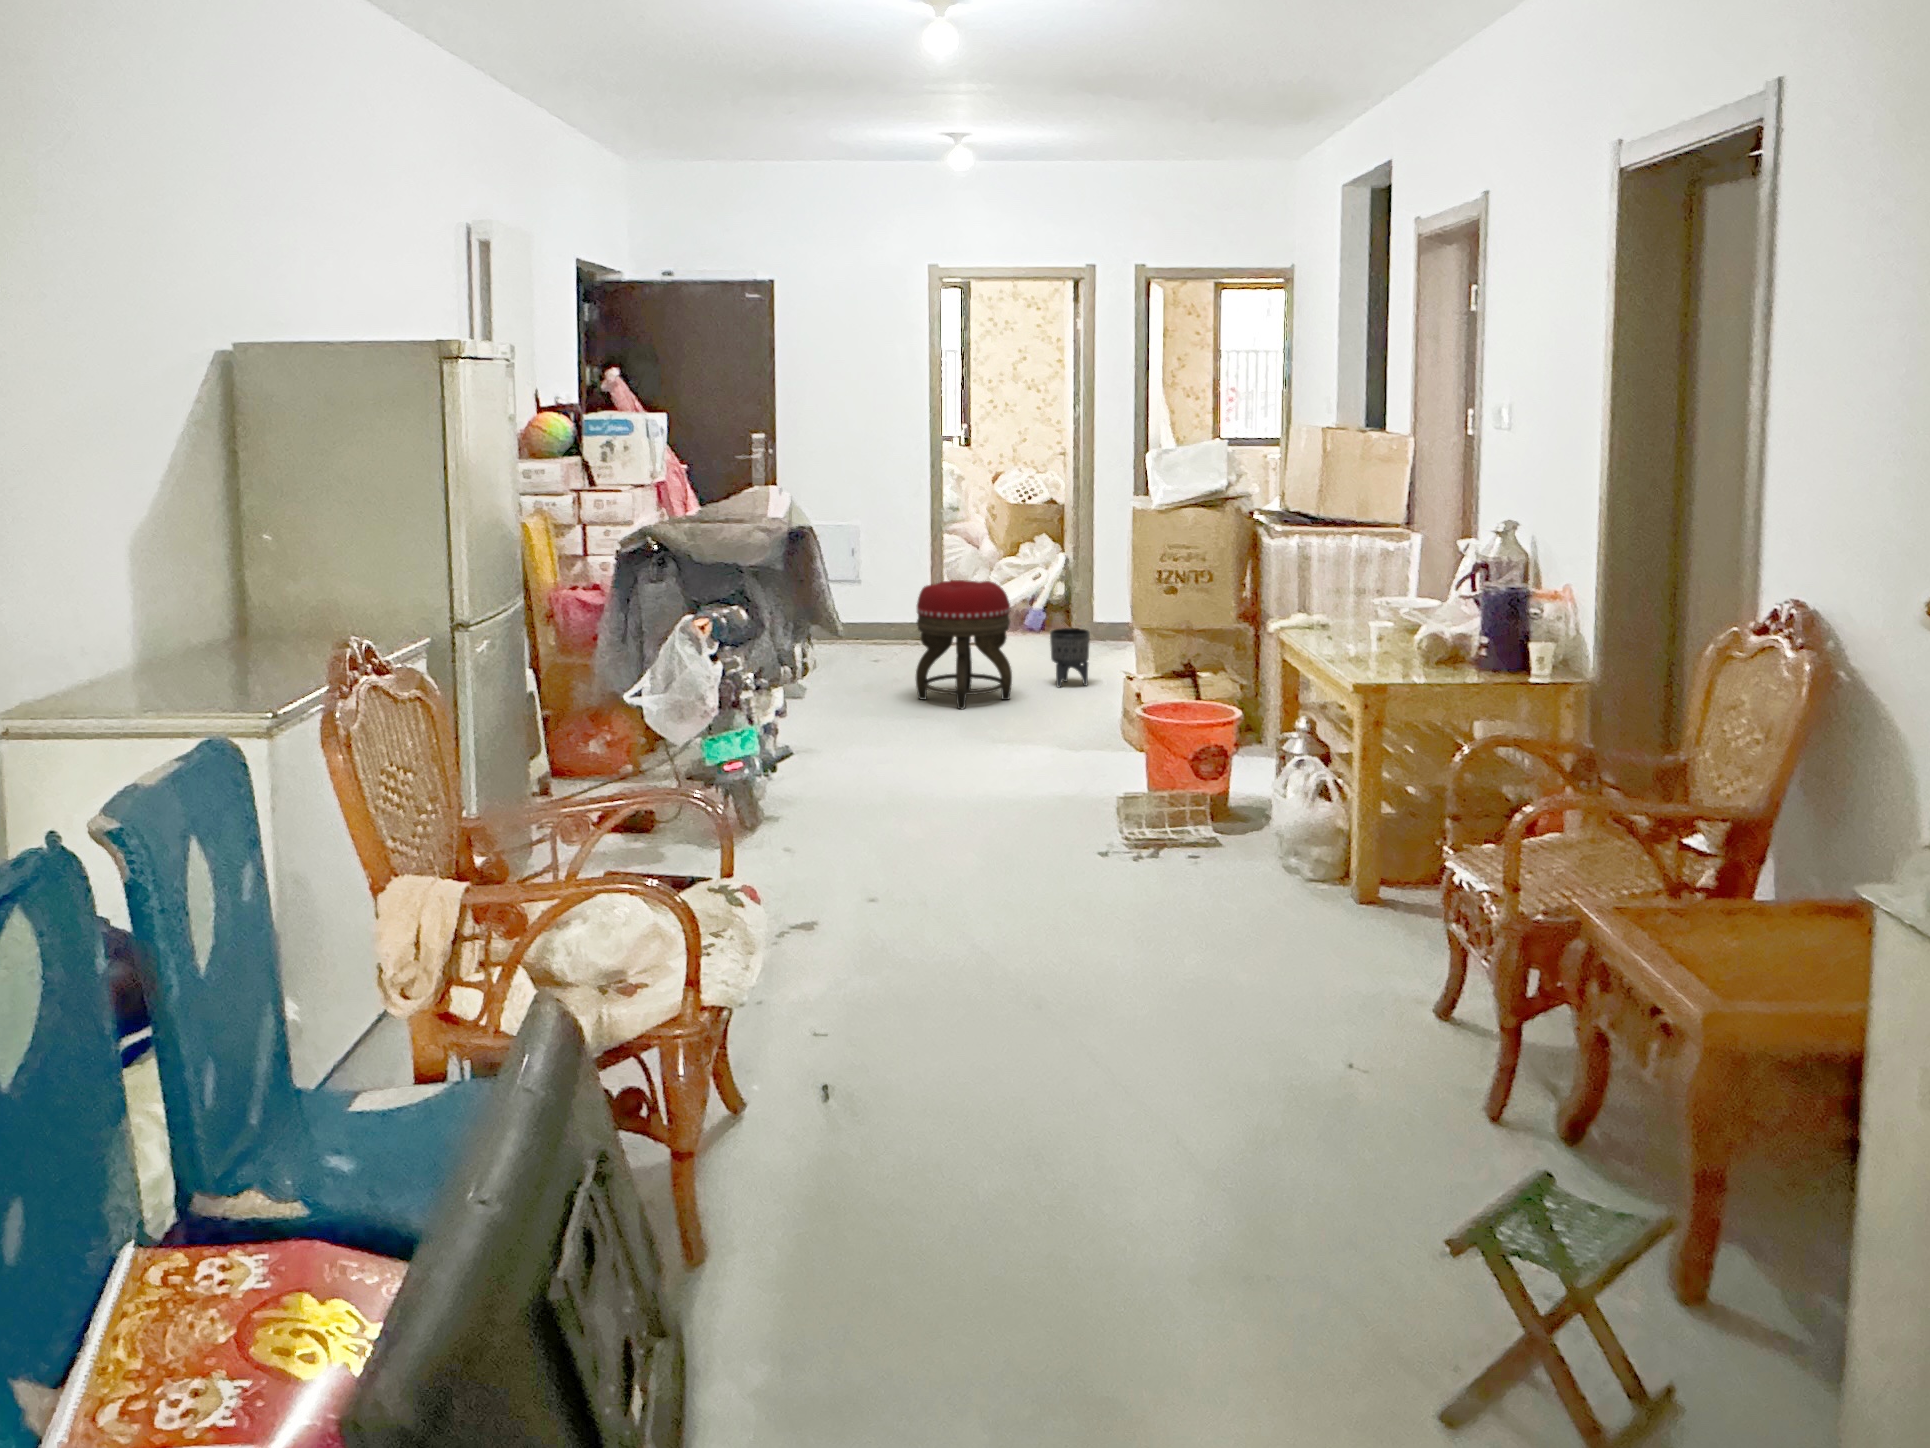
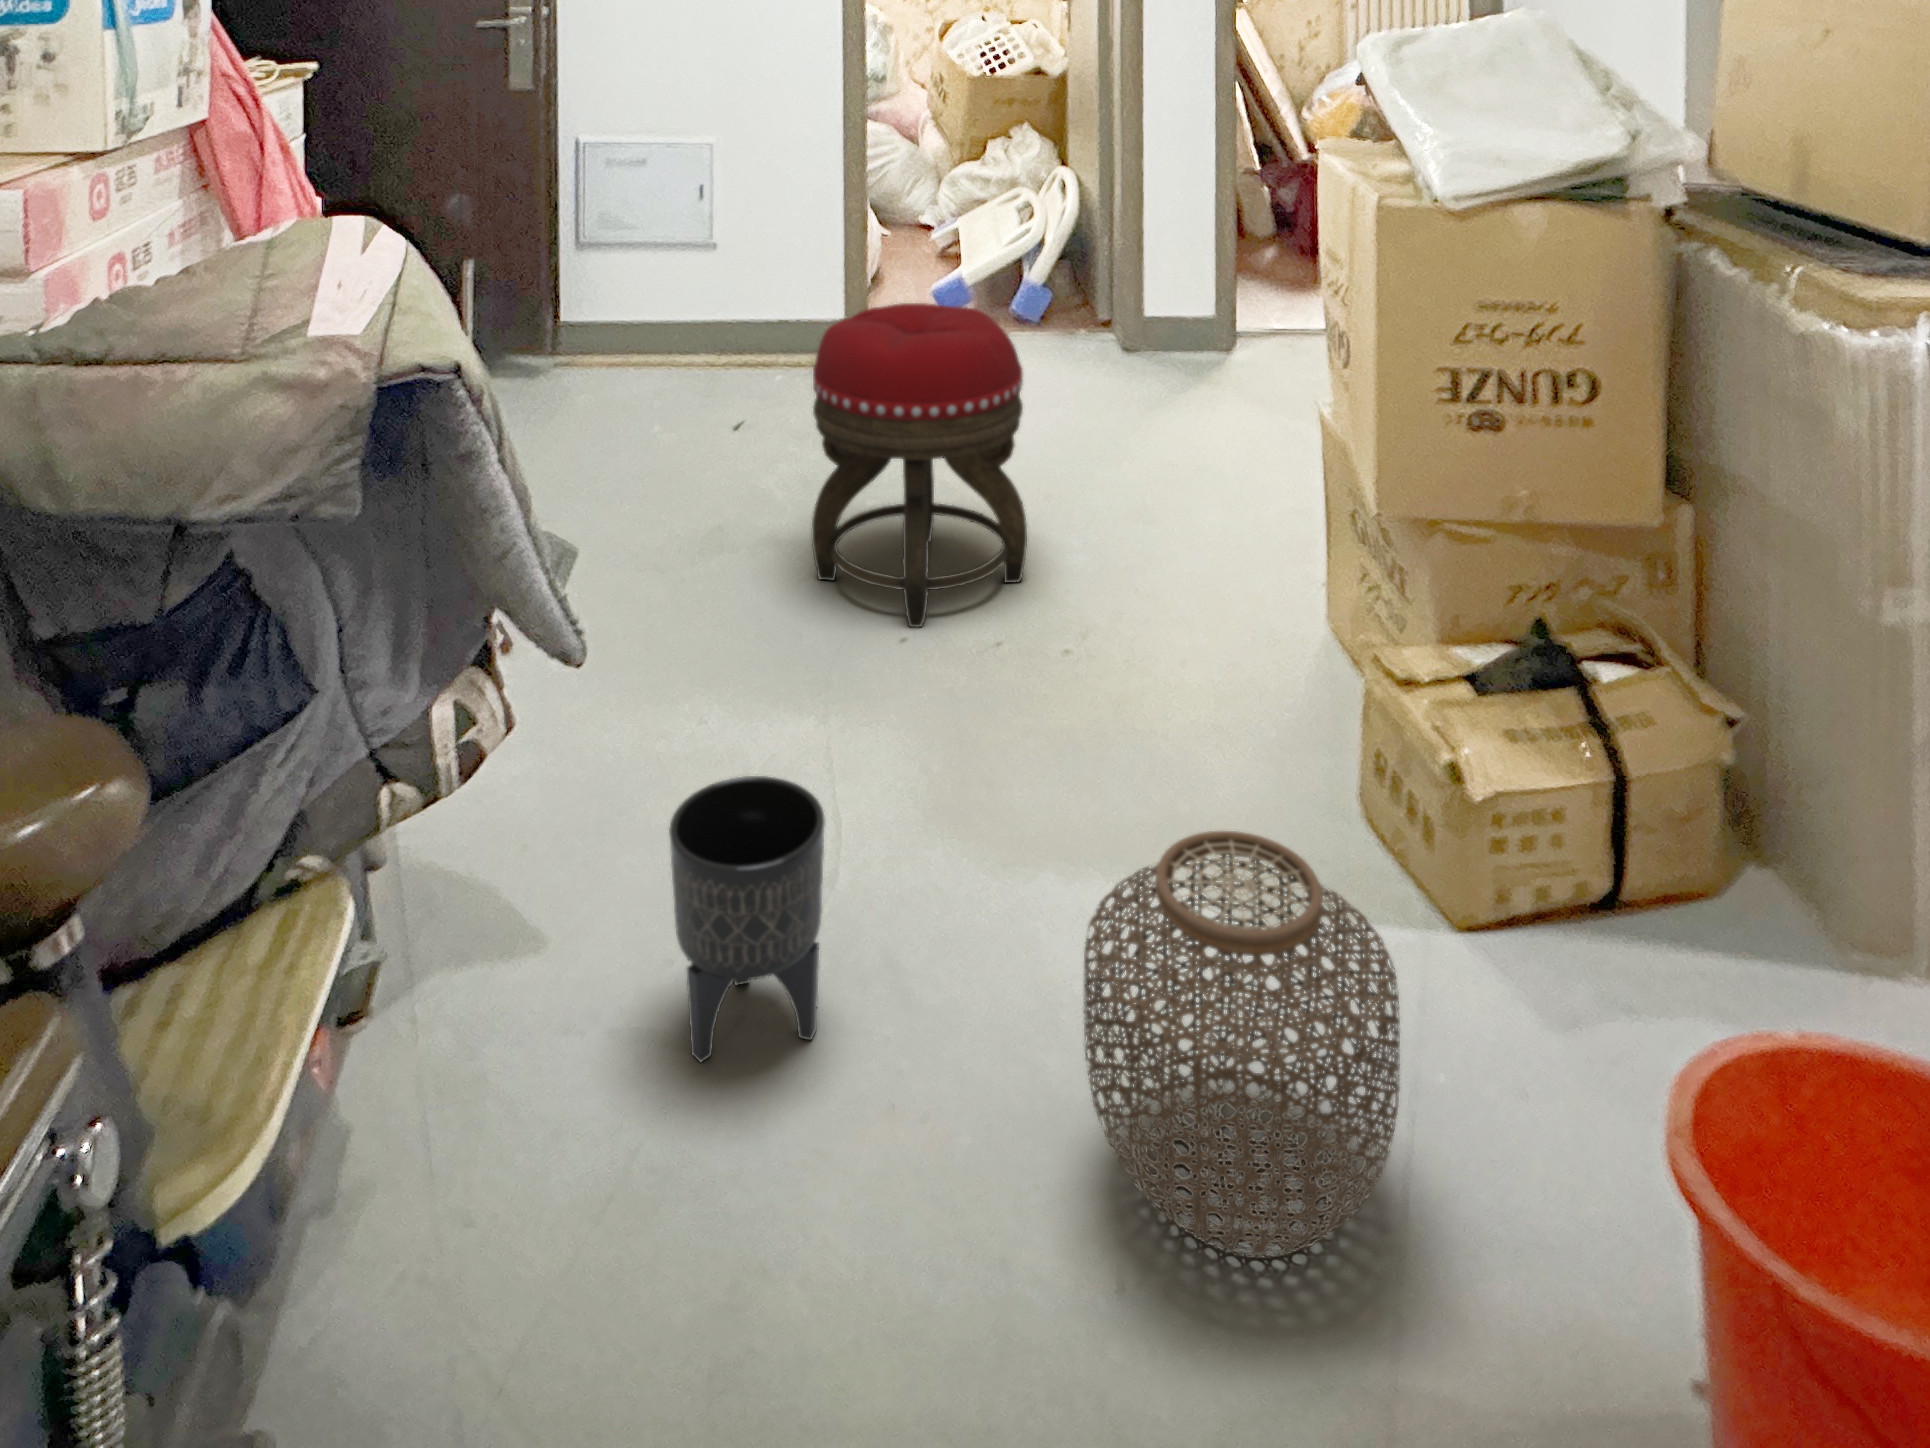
planter: present [1050,628,1090,687] -> present [669,776,825,1062]
woven basket: none [1002,687,1095,794] -> present [1084,831,1400,1257]

